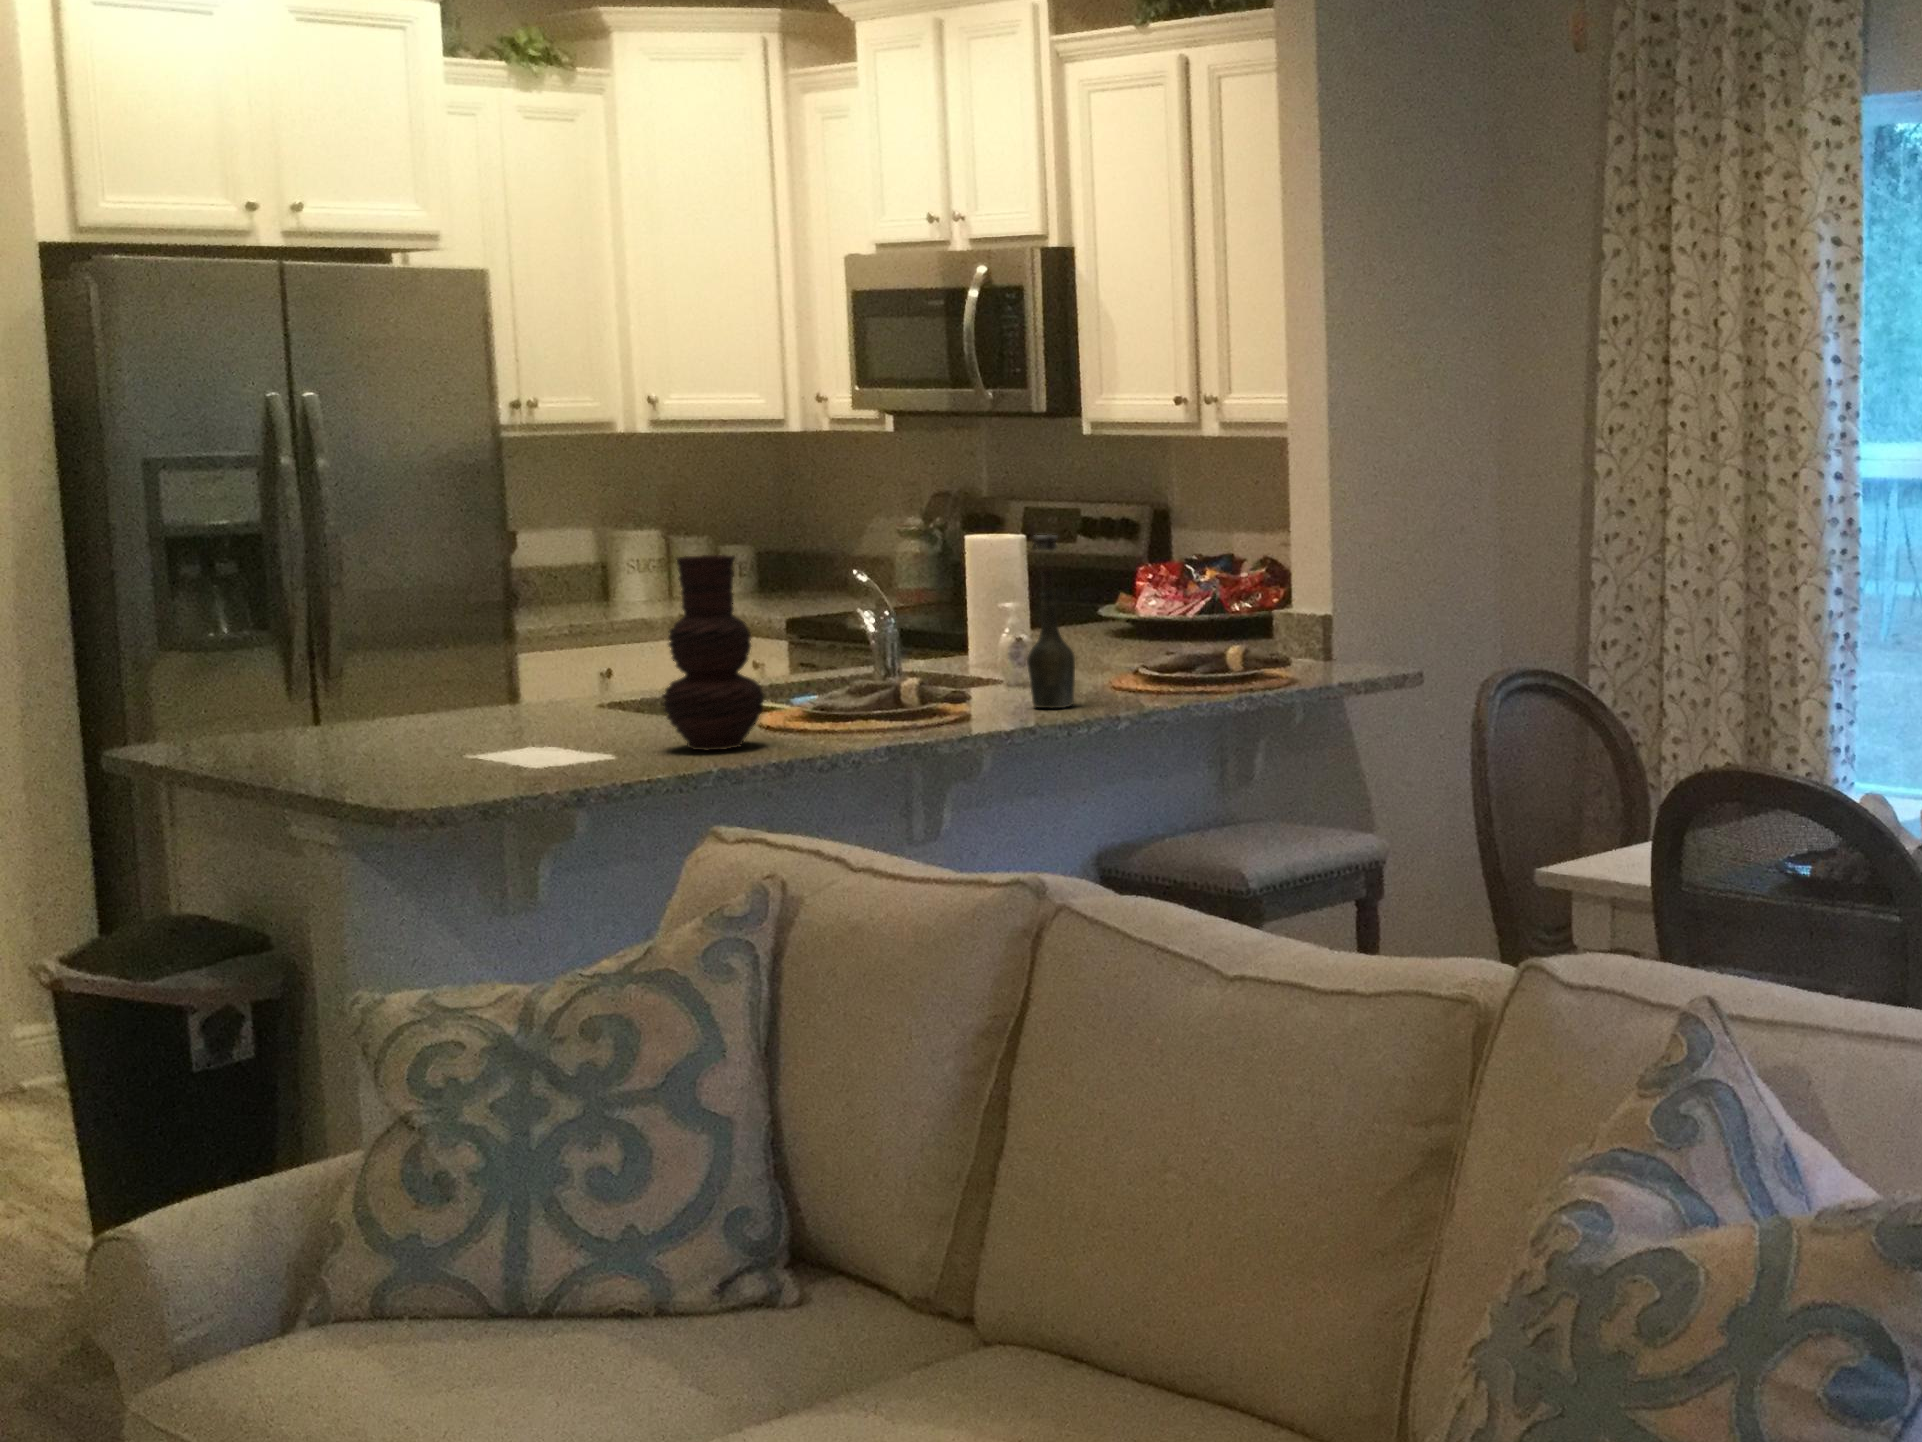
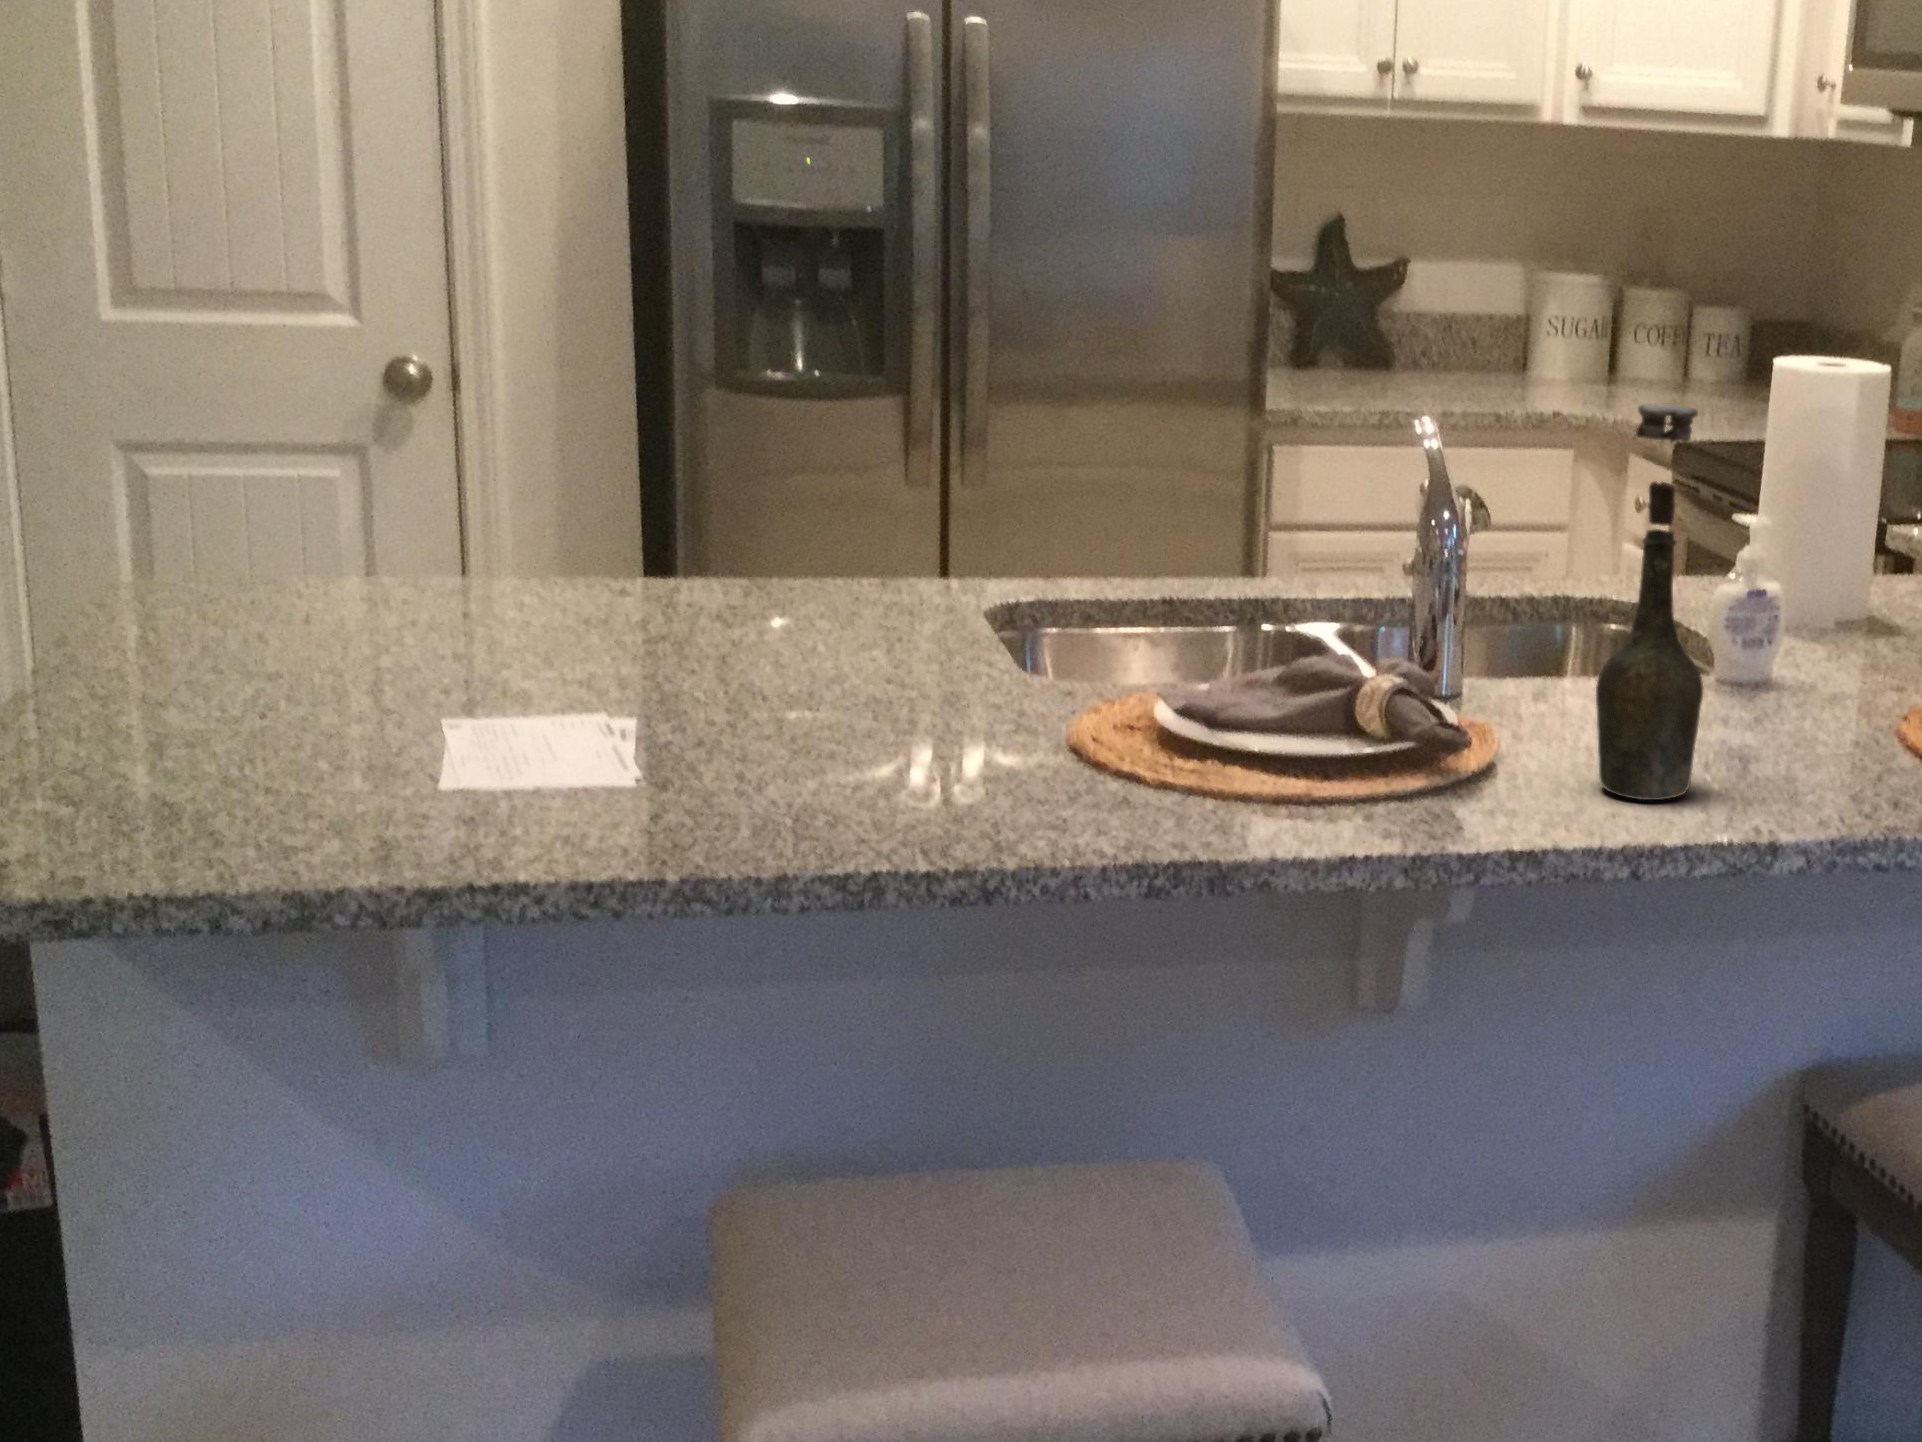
vase: present [662,555,764,750] -> none [707,381,924,811]

